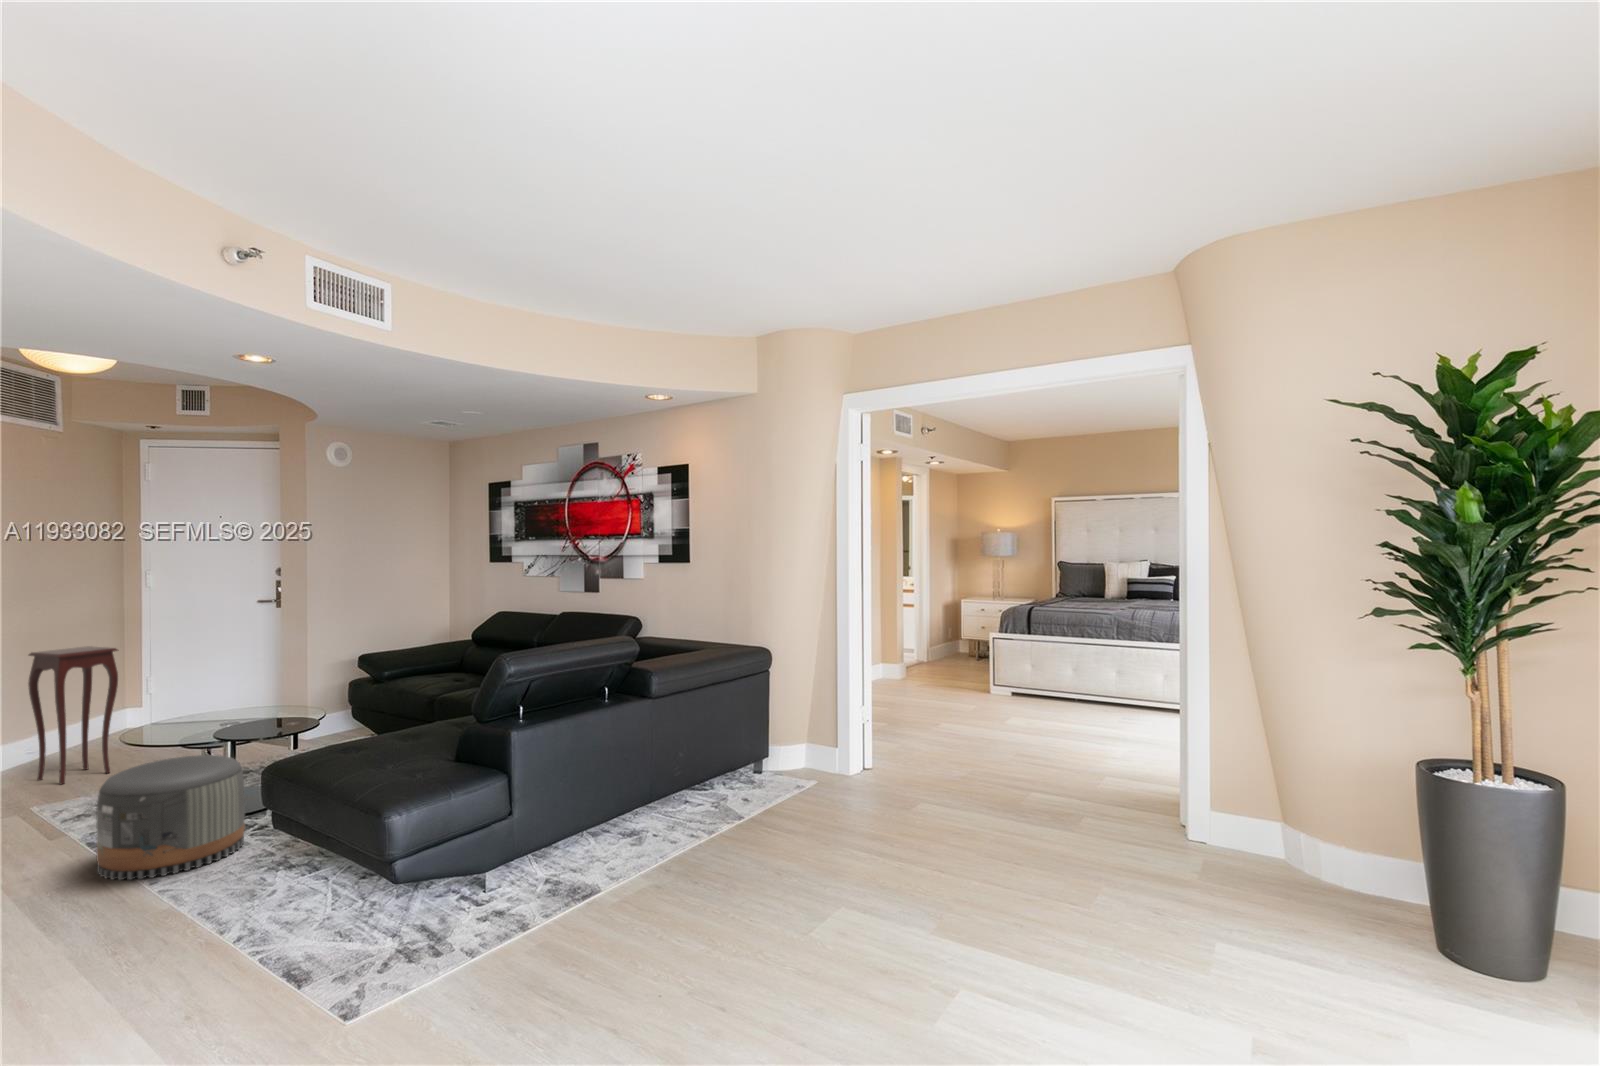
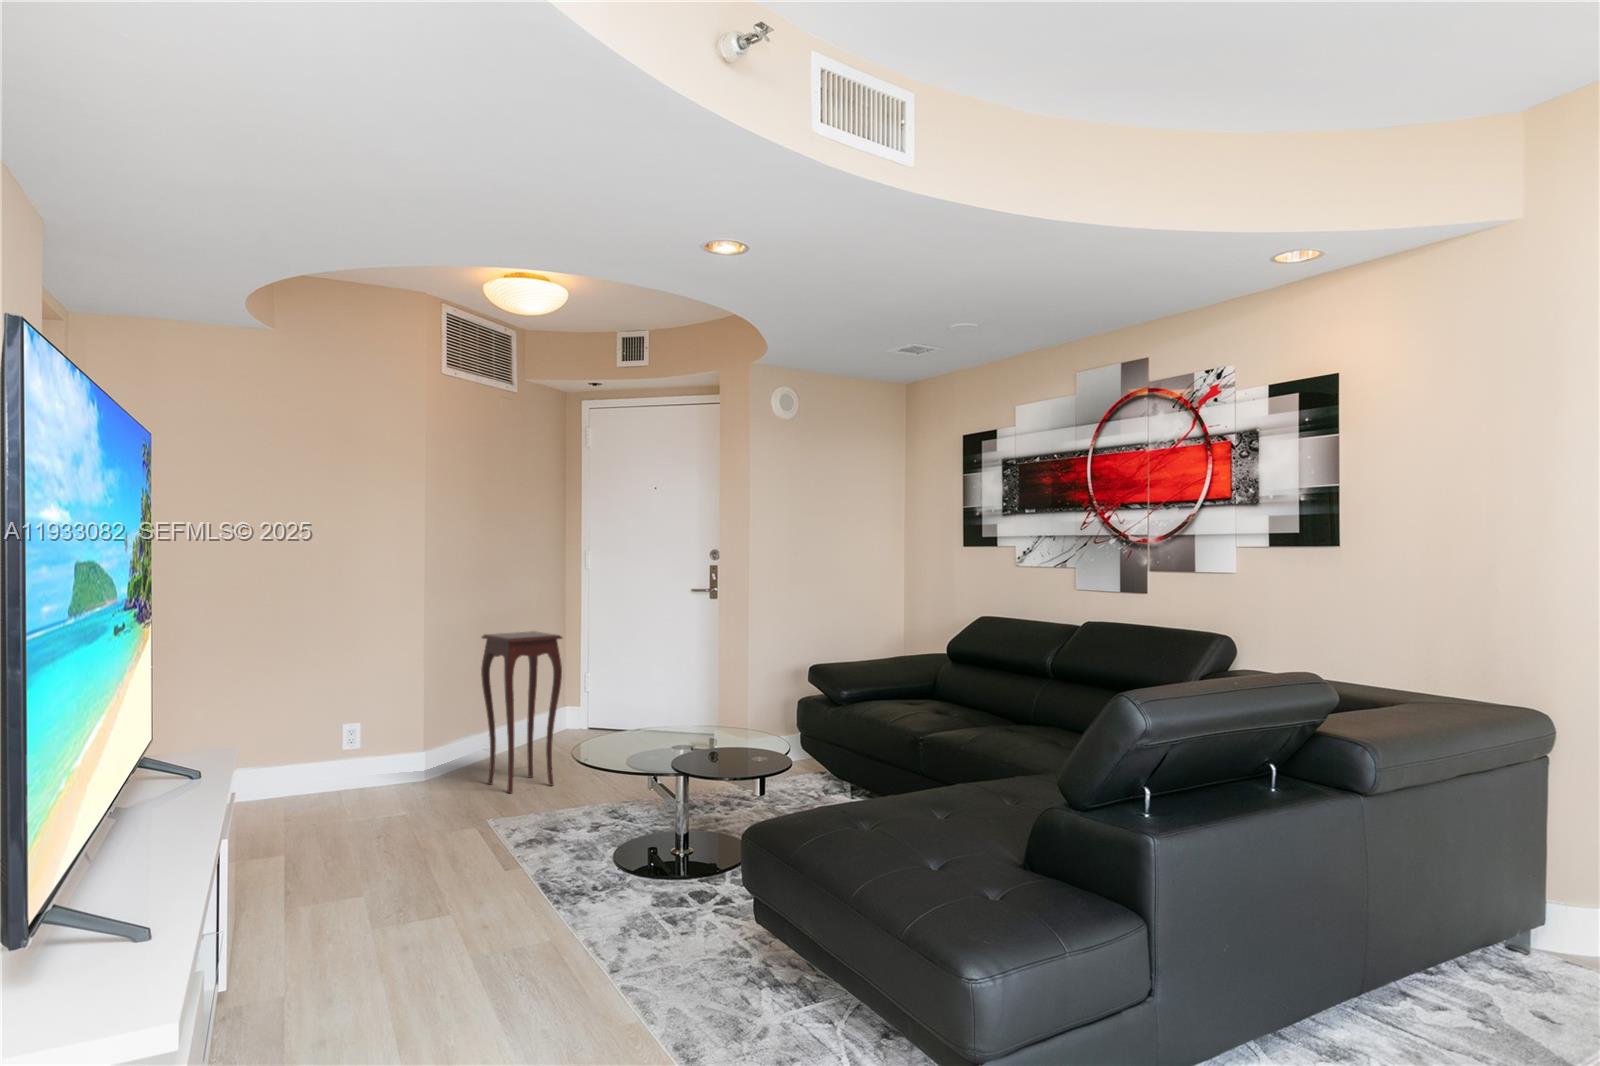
pouf: present [96,755,245,880] -> none [550,790,711,961]

